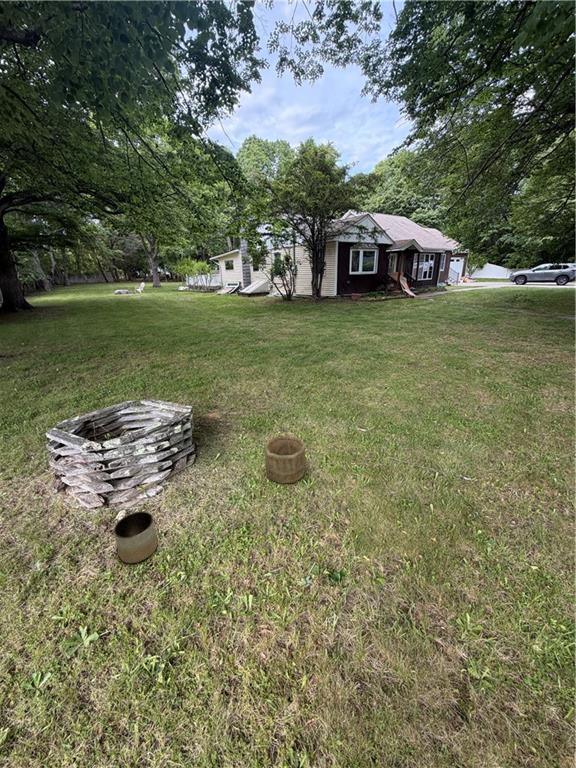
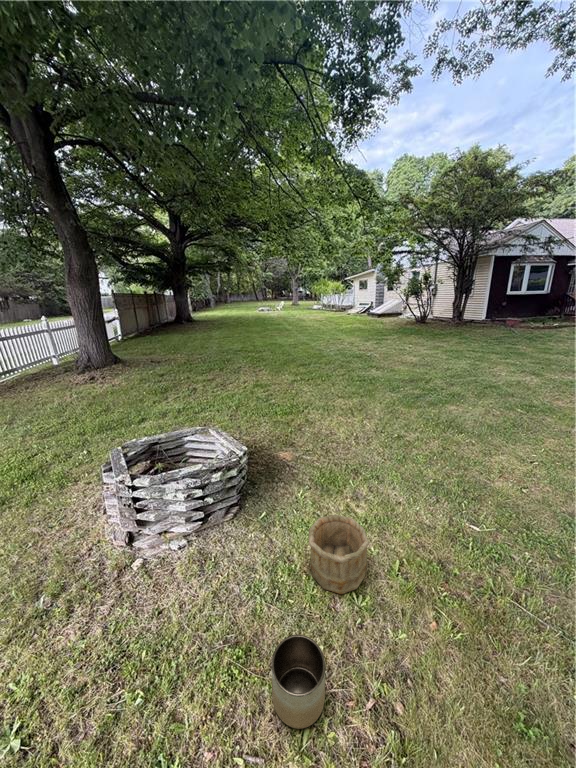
planter: present [114,511,158,563] -> present [272,635,325,729]

